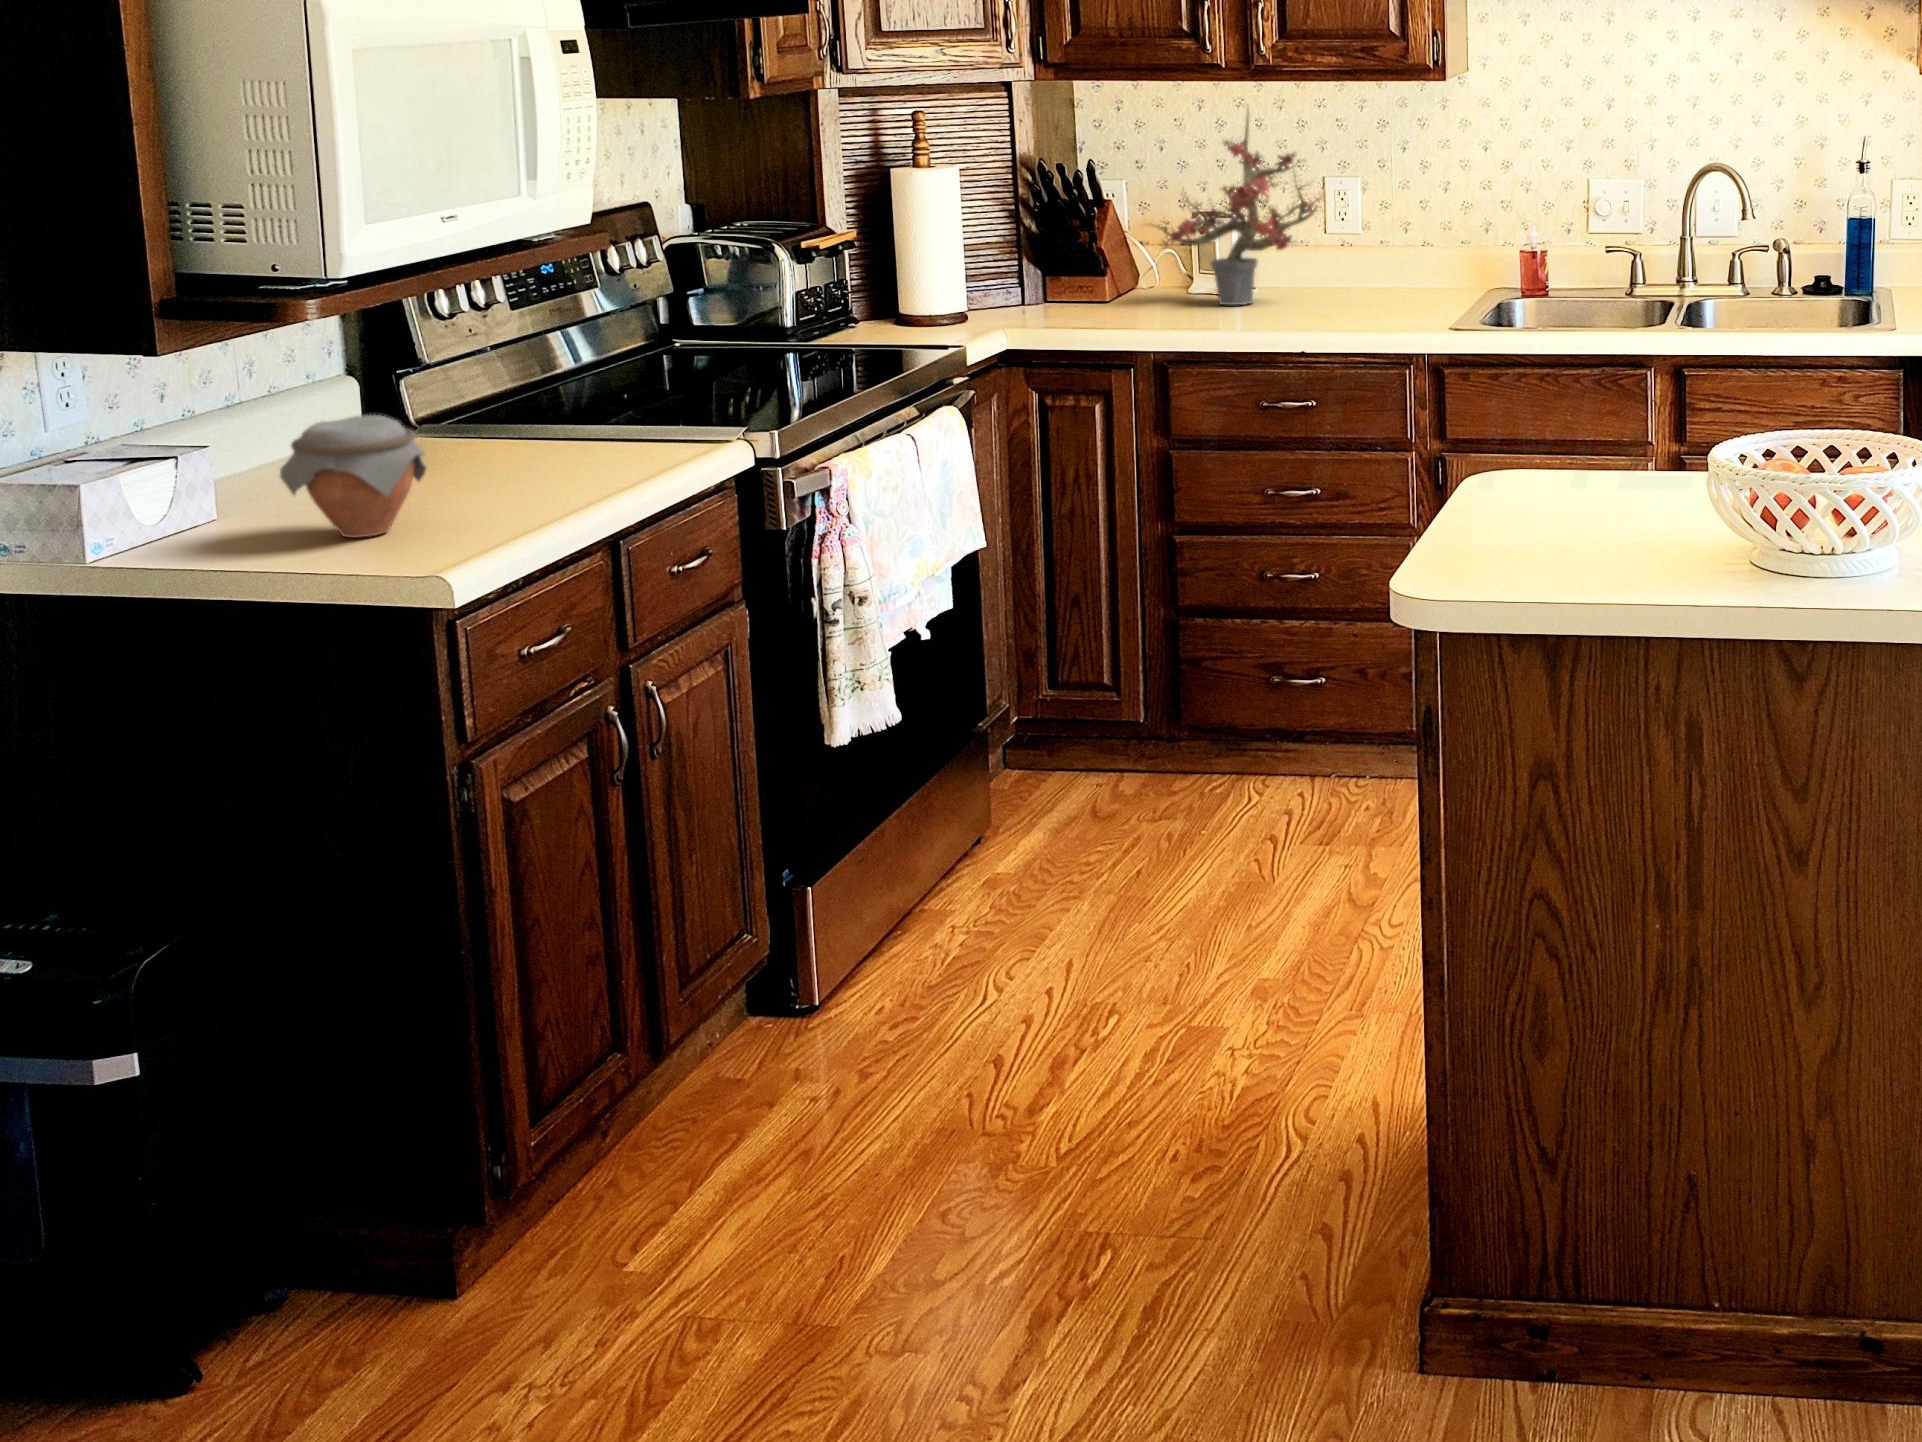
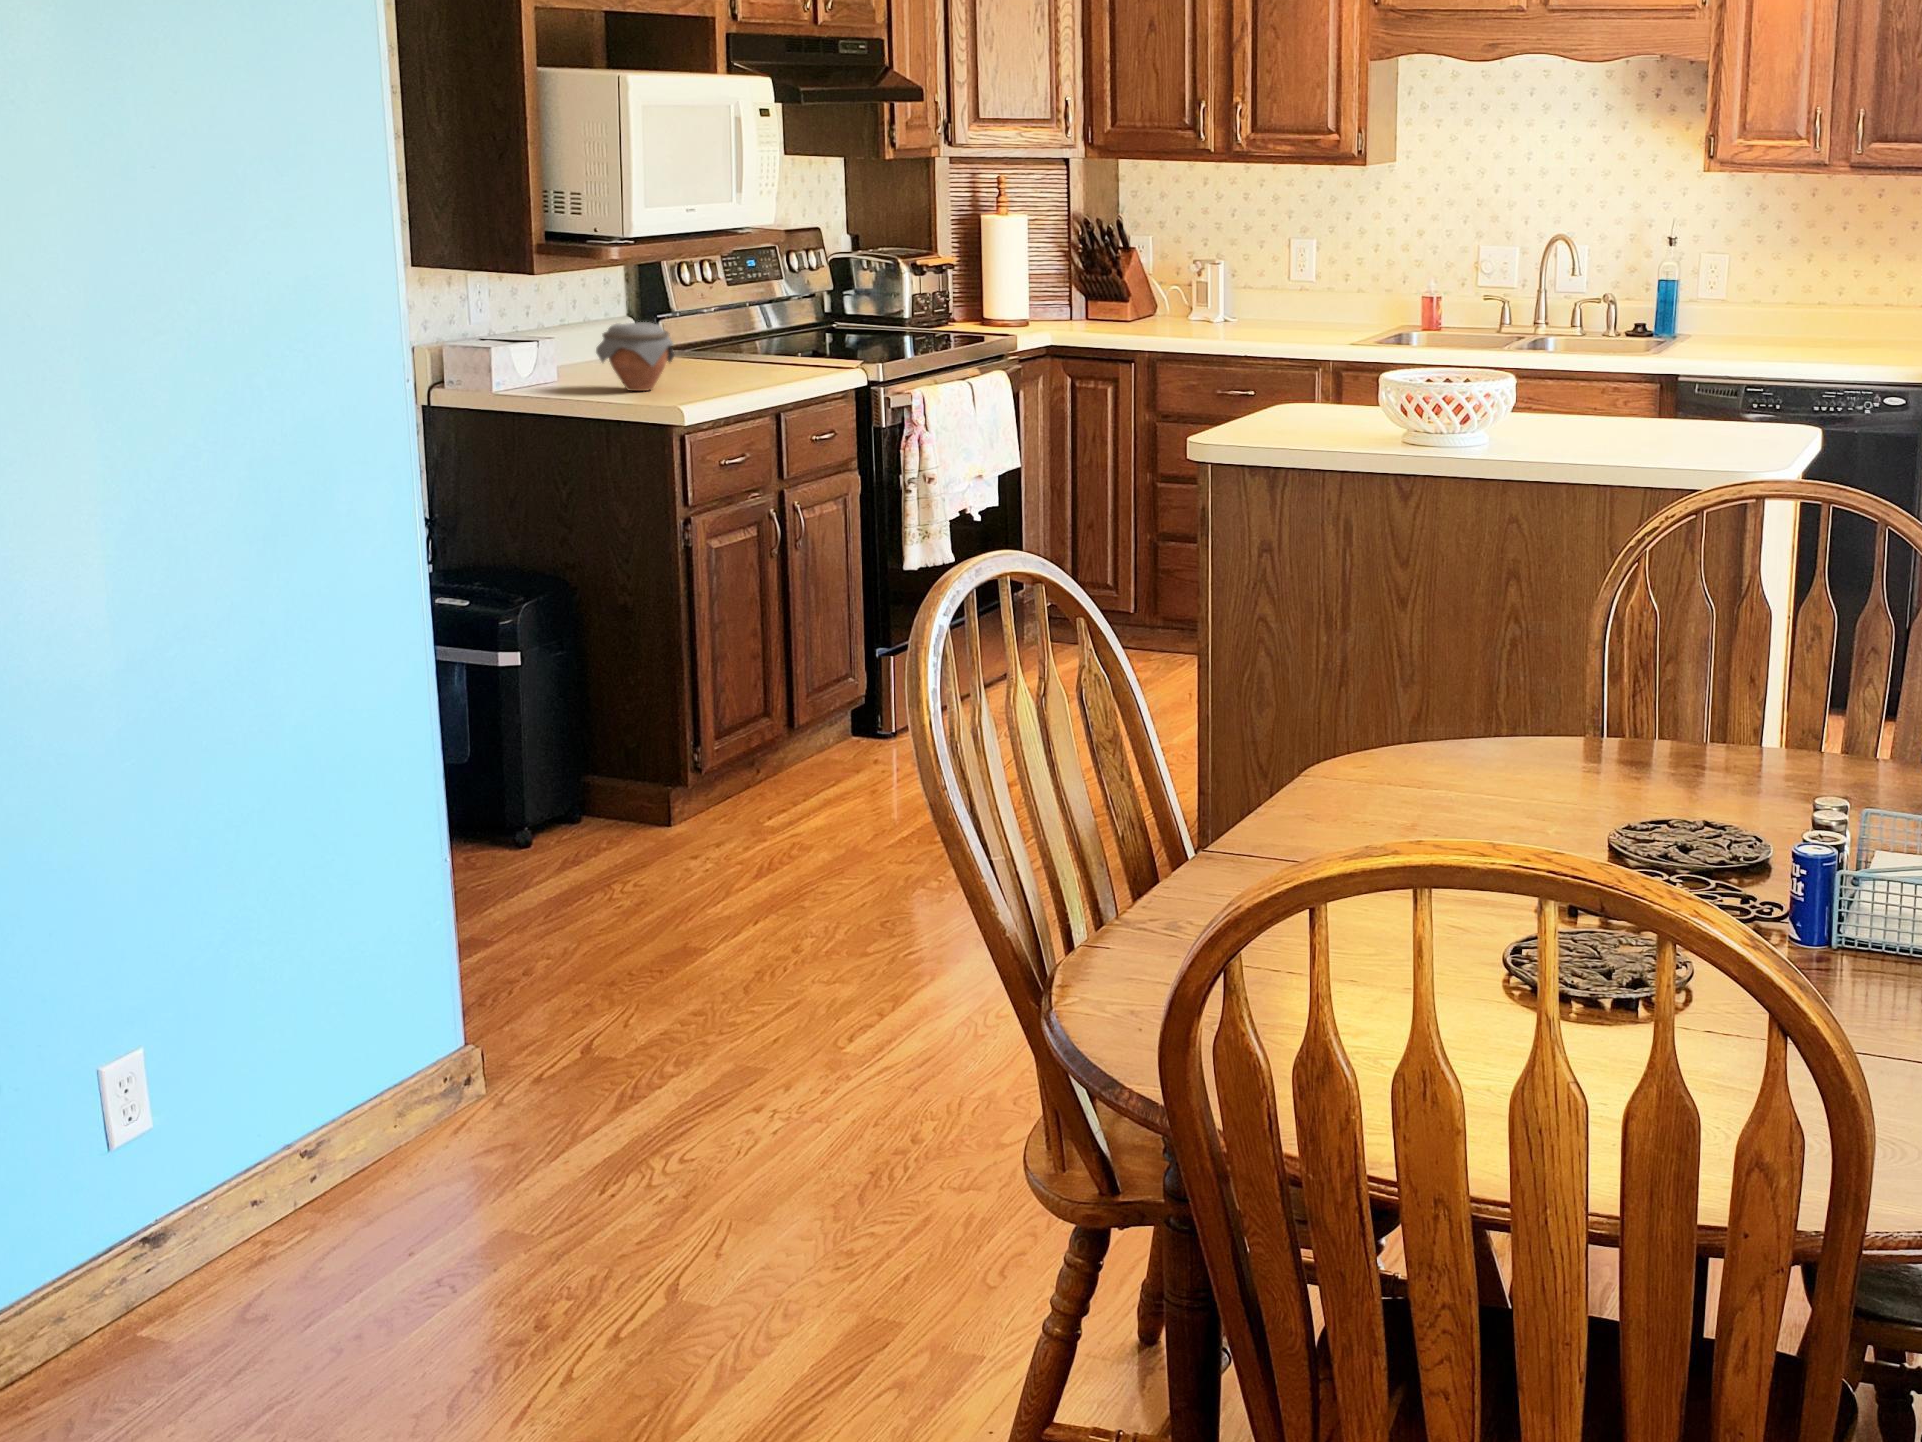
potted plant: present [1153,116,1323,305] -> none [1155,180,1288,326]

